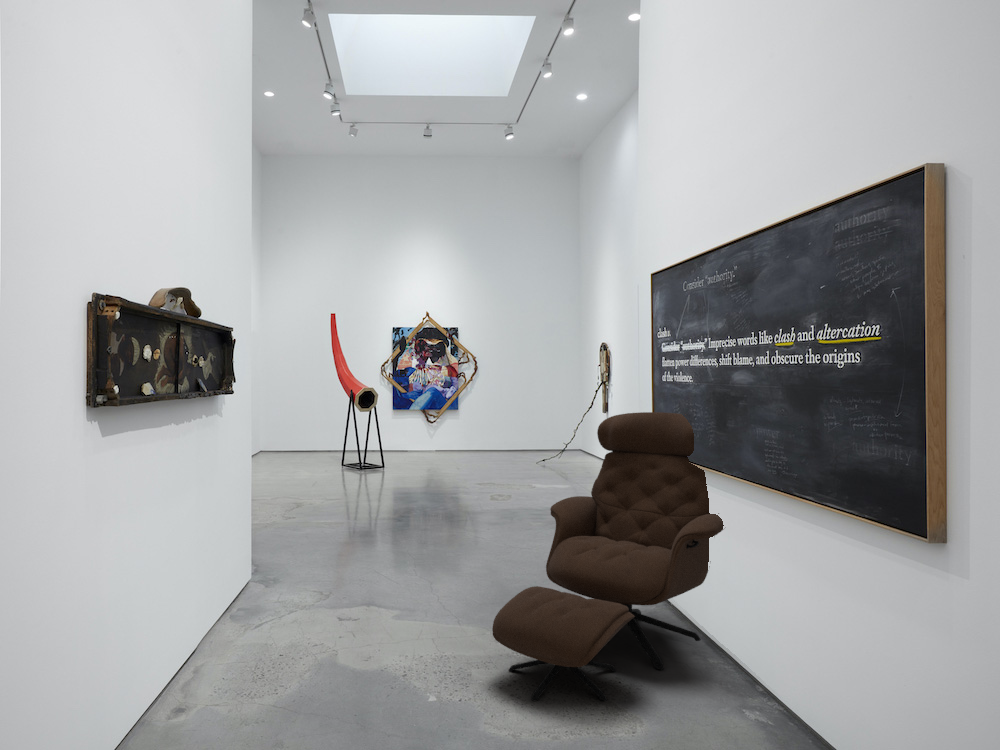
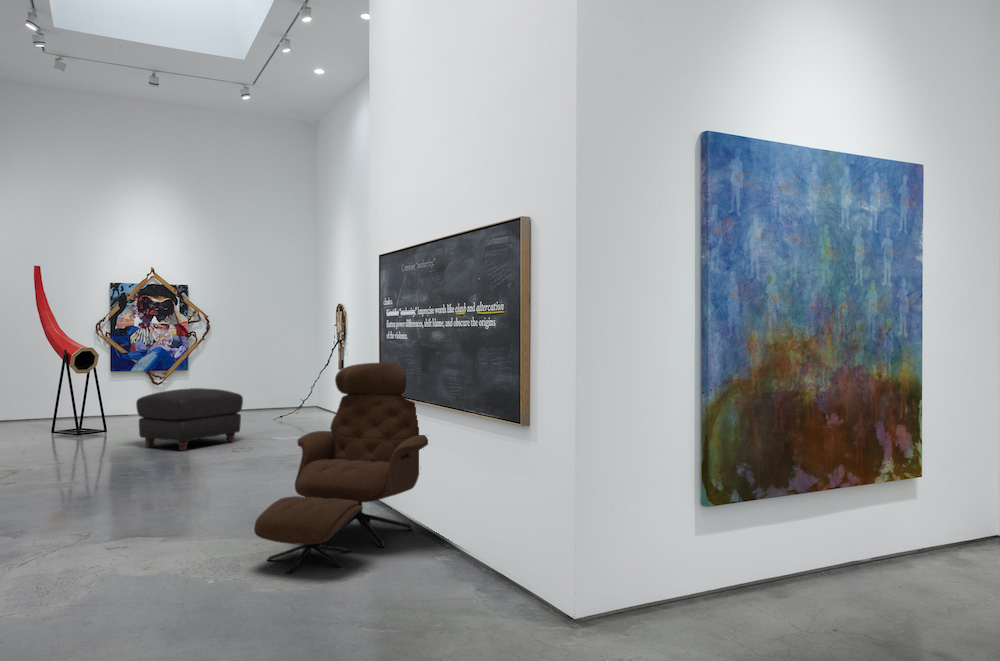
ottoman: none [405,430,504,493] -> present [136,388,243,451]

